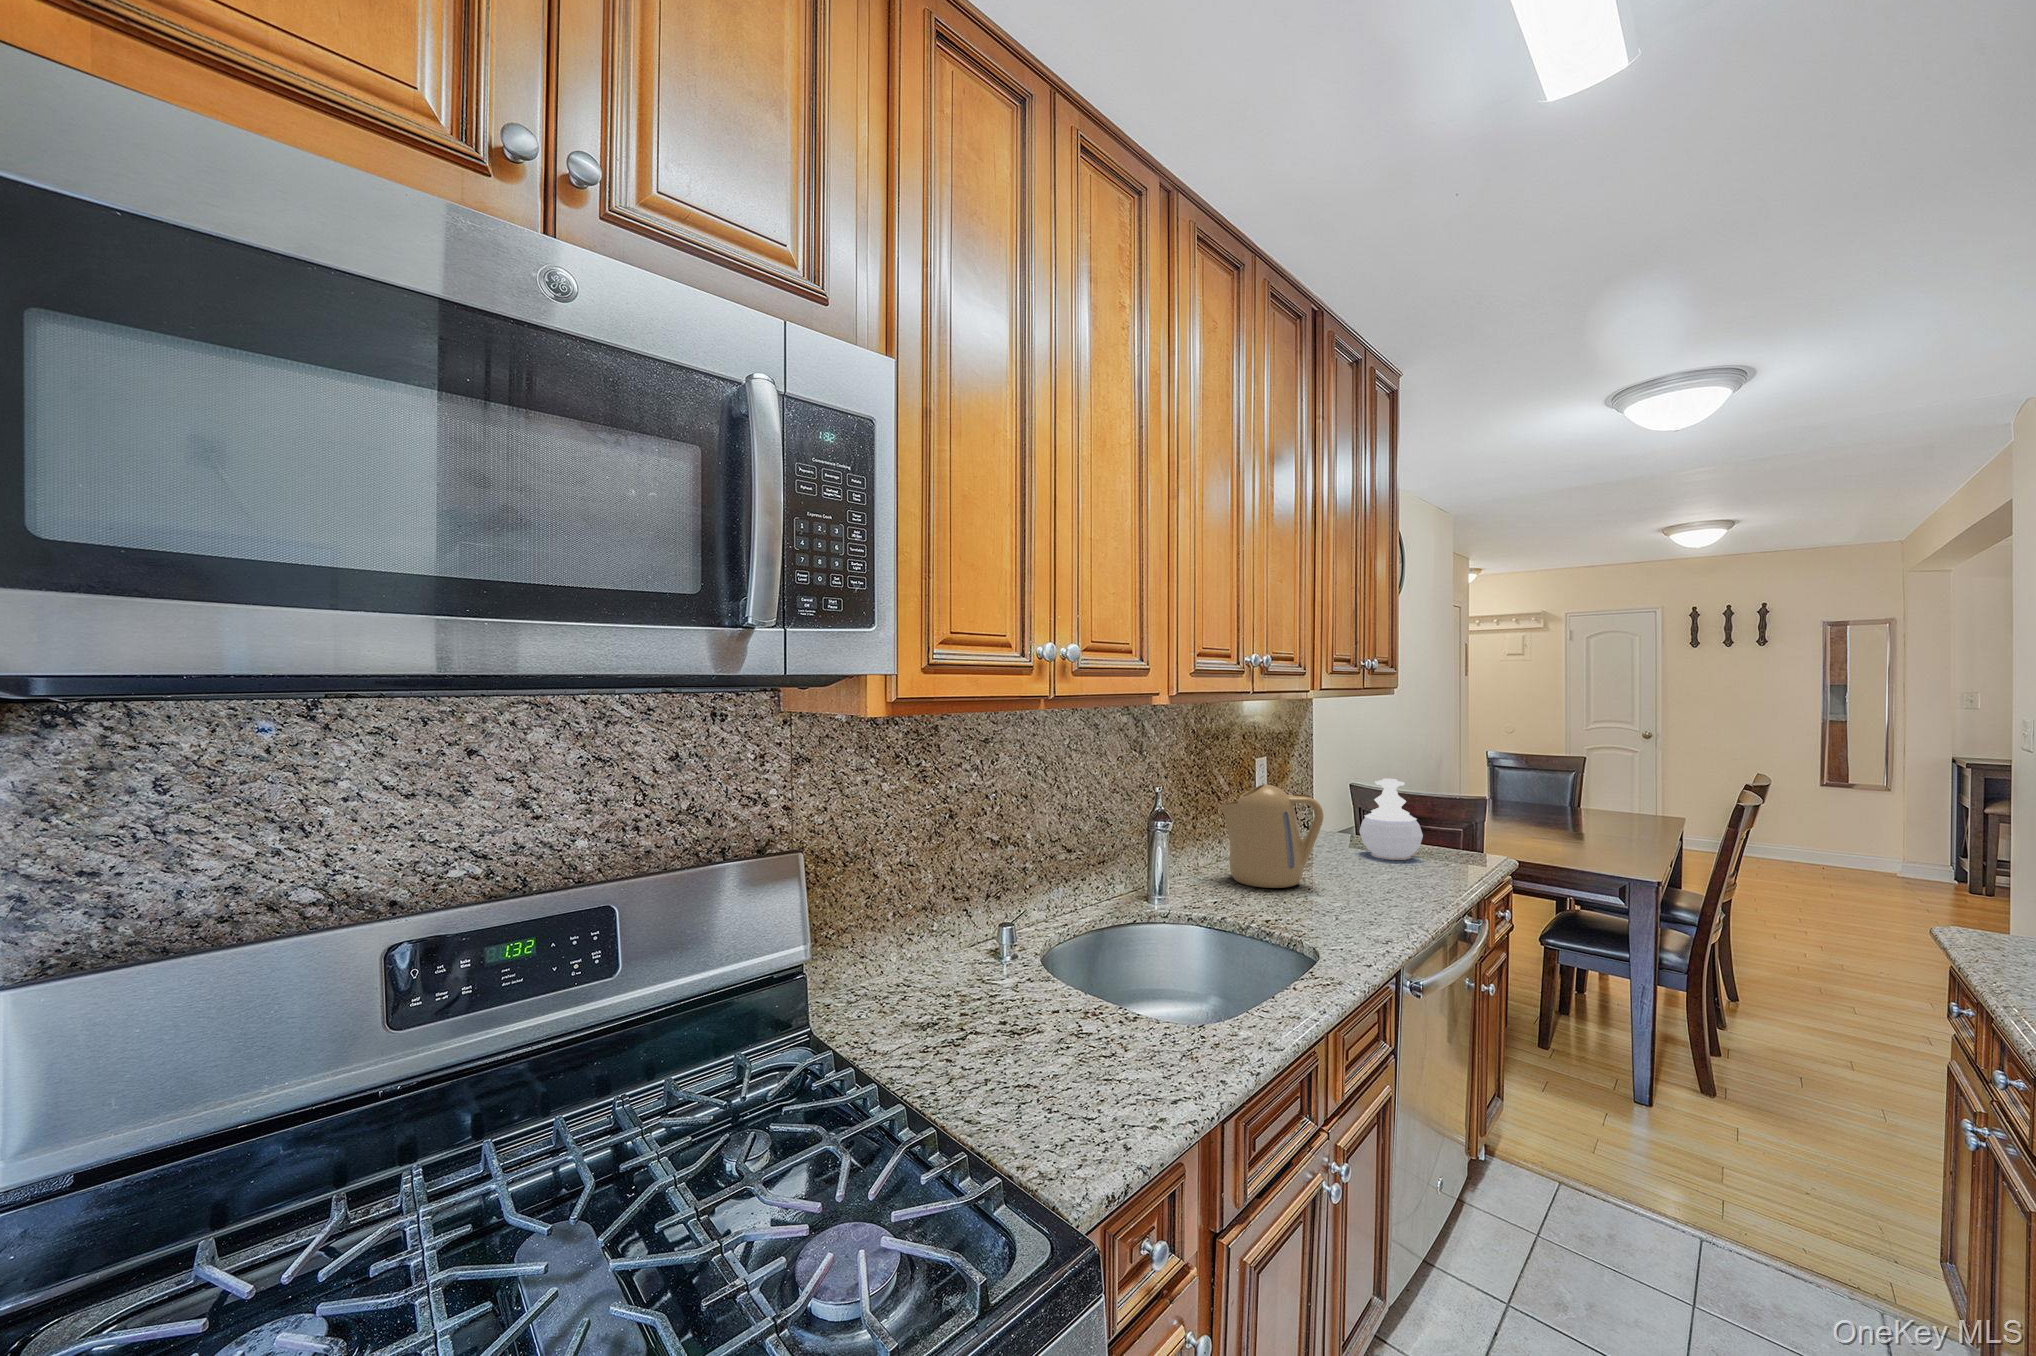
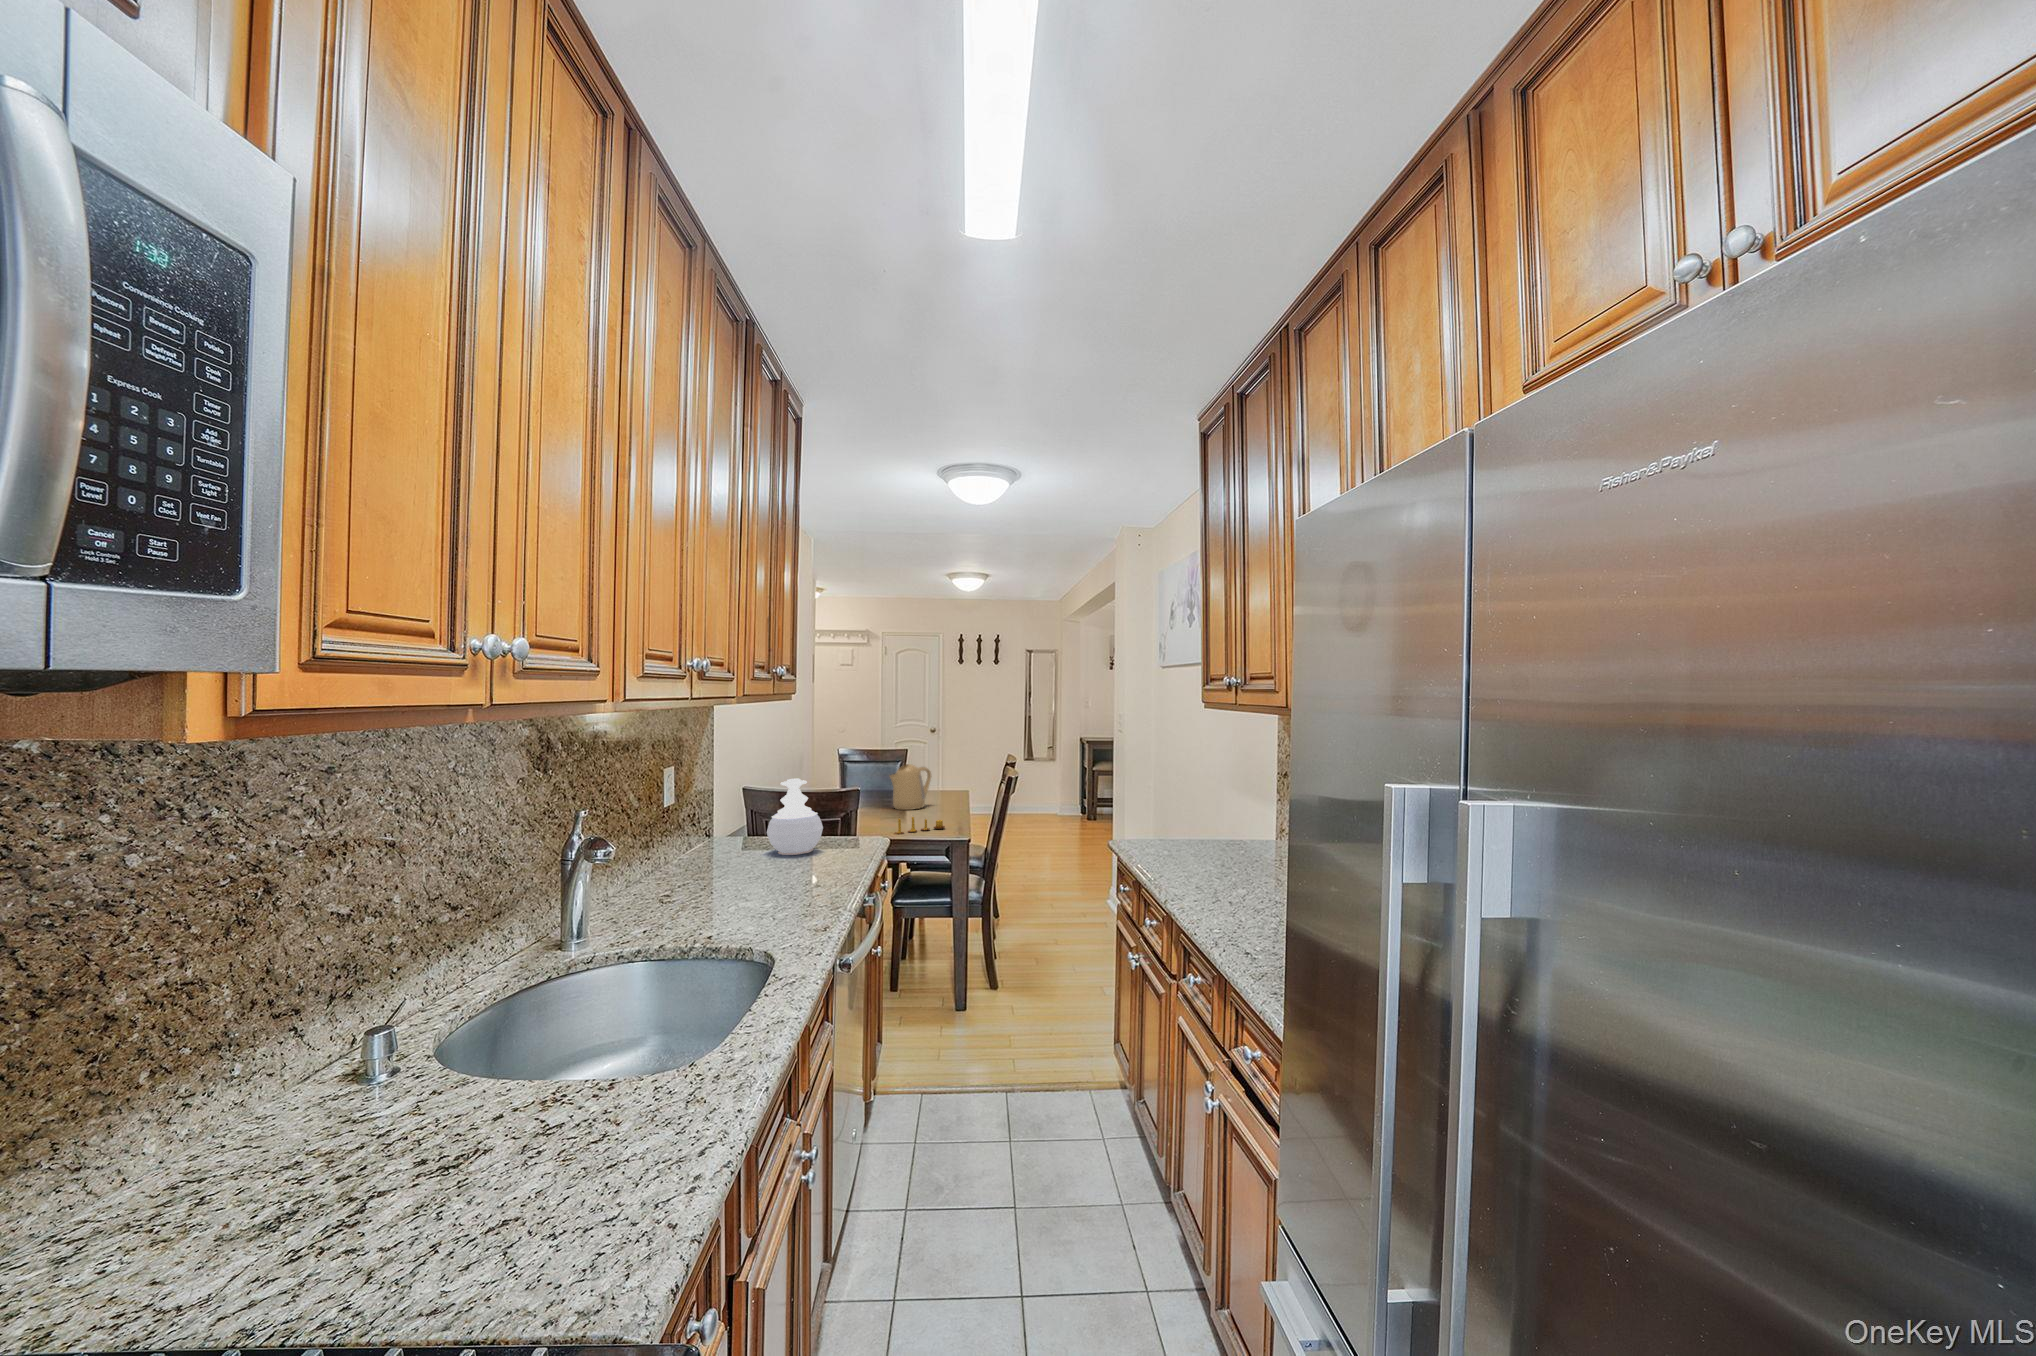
kettle: present [1219,784,1323,888] -> present [890,764,932,810]
candle: none [1542,838,1621,861] -> present [895,817,945,834]

